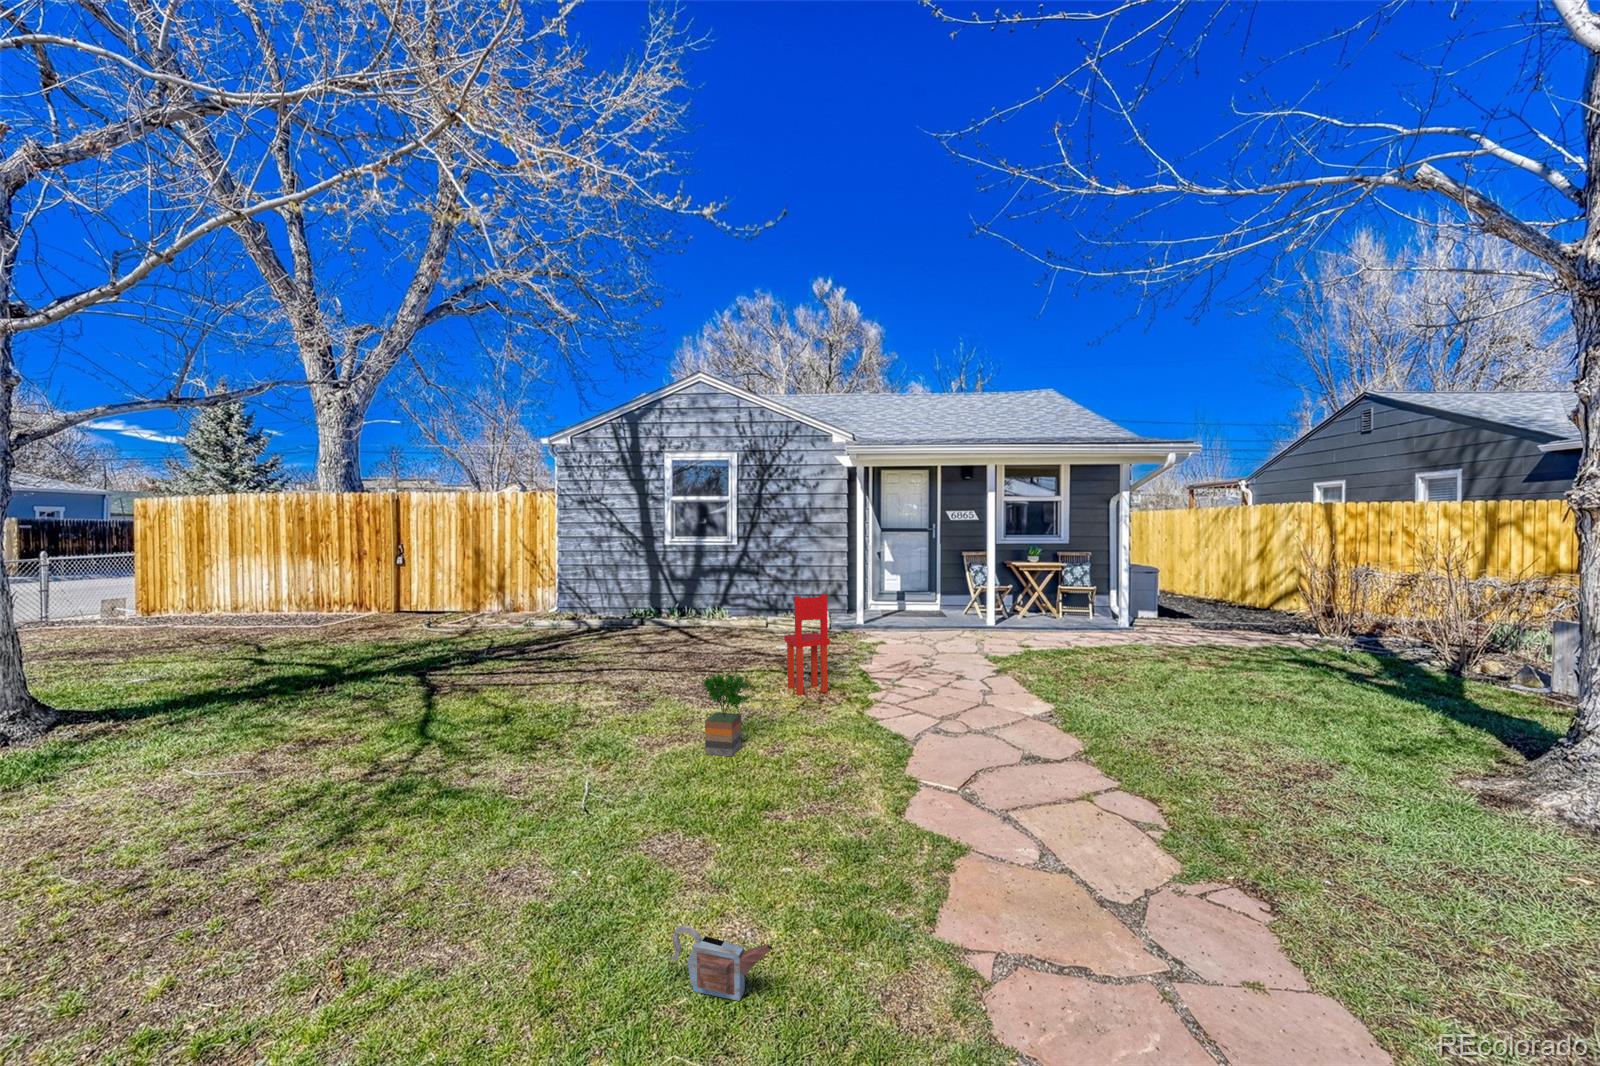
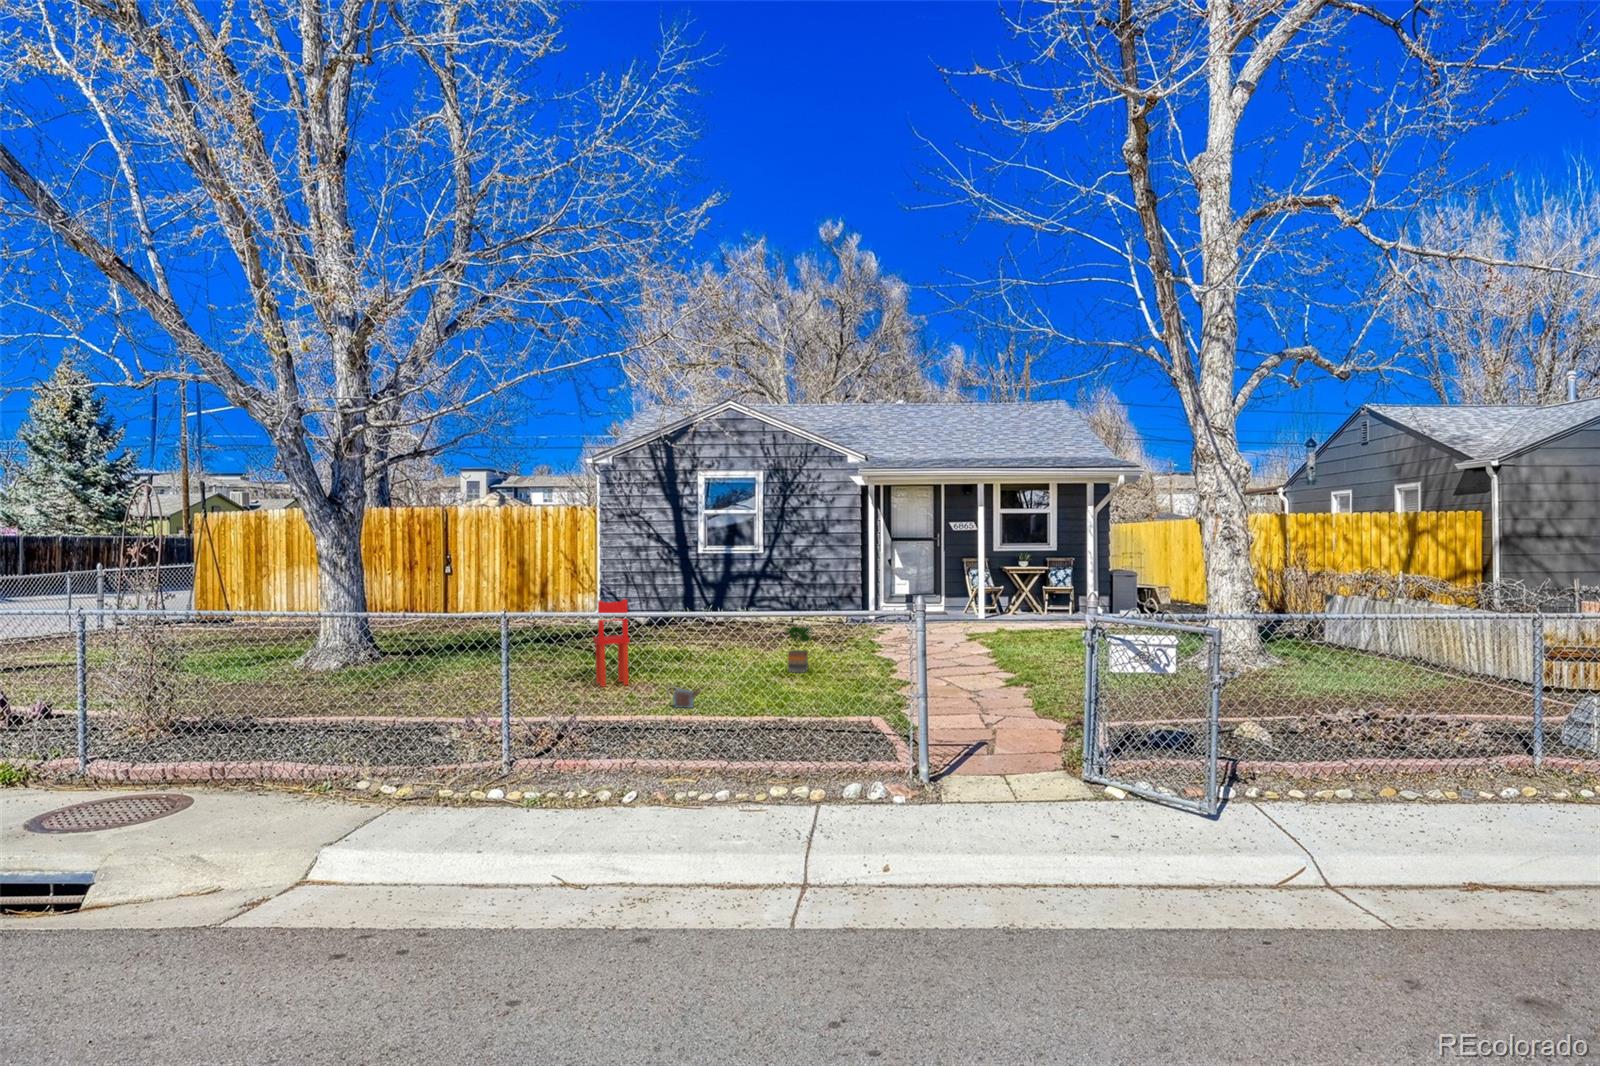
chair: present [784,594,830,695] -> present [593,599,630,687]
watering can: present [672,925,773,1001] -> present [667,686,702,708]

